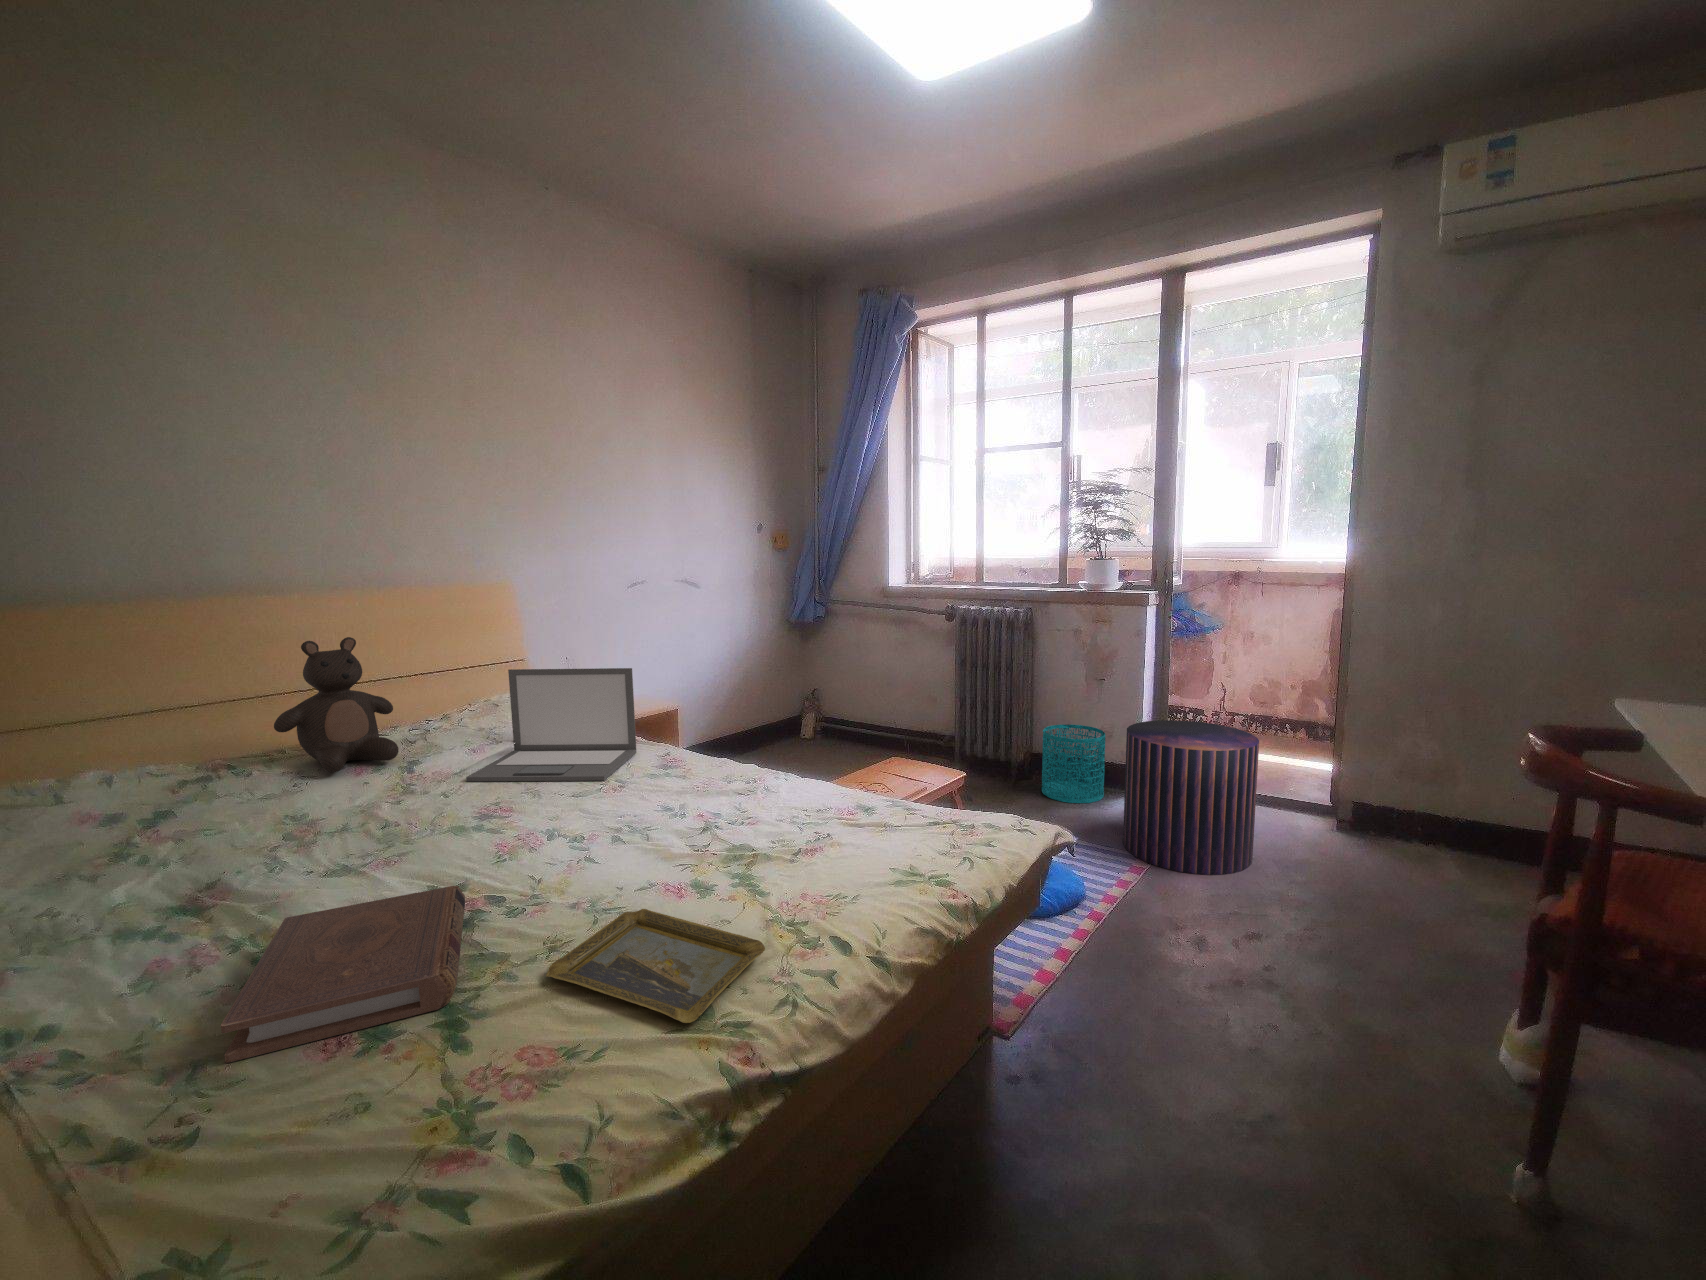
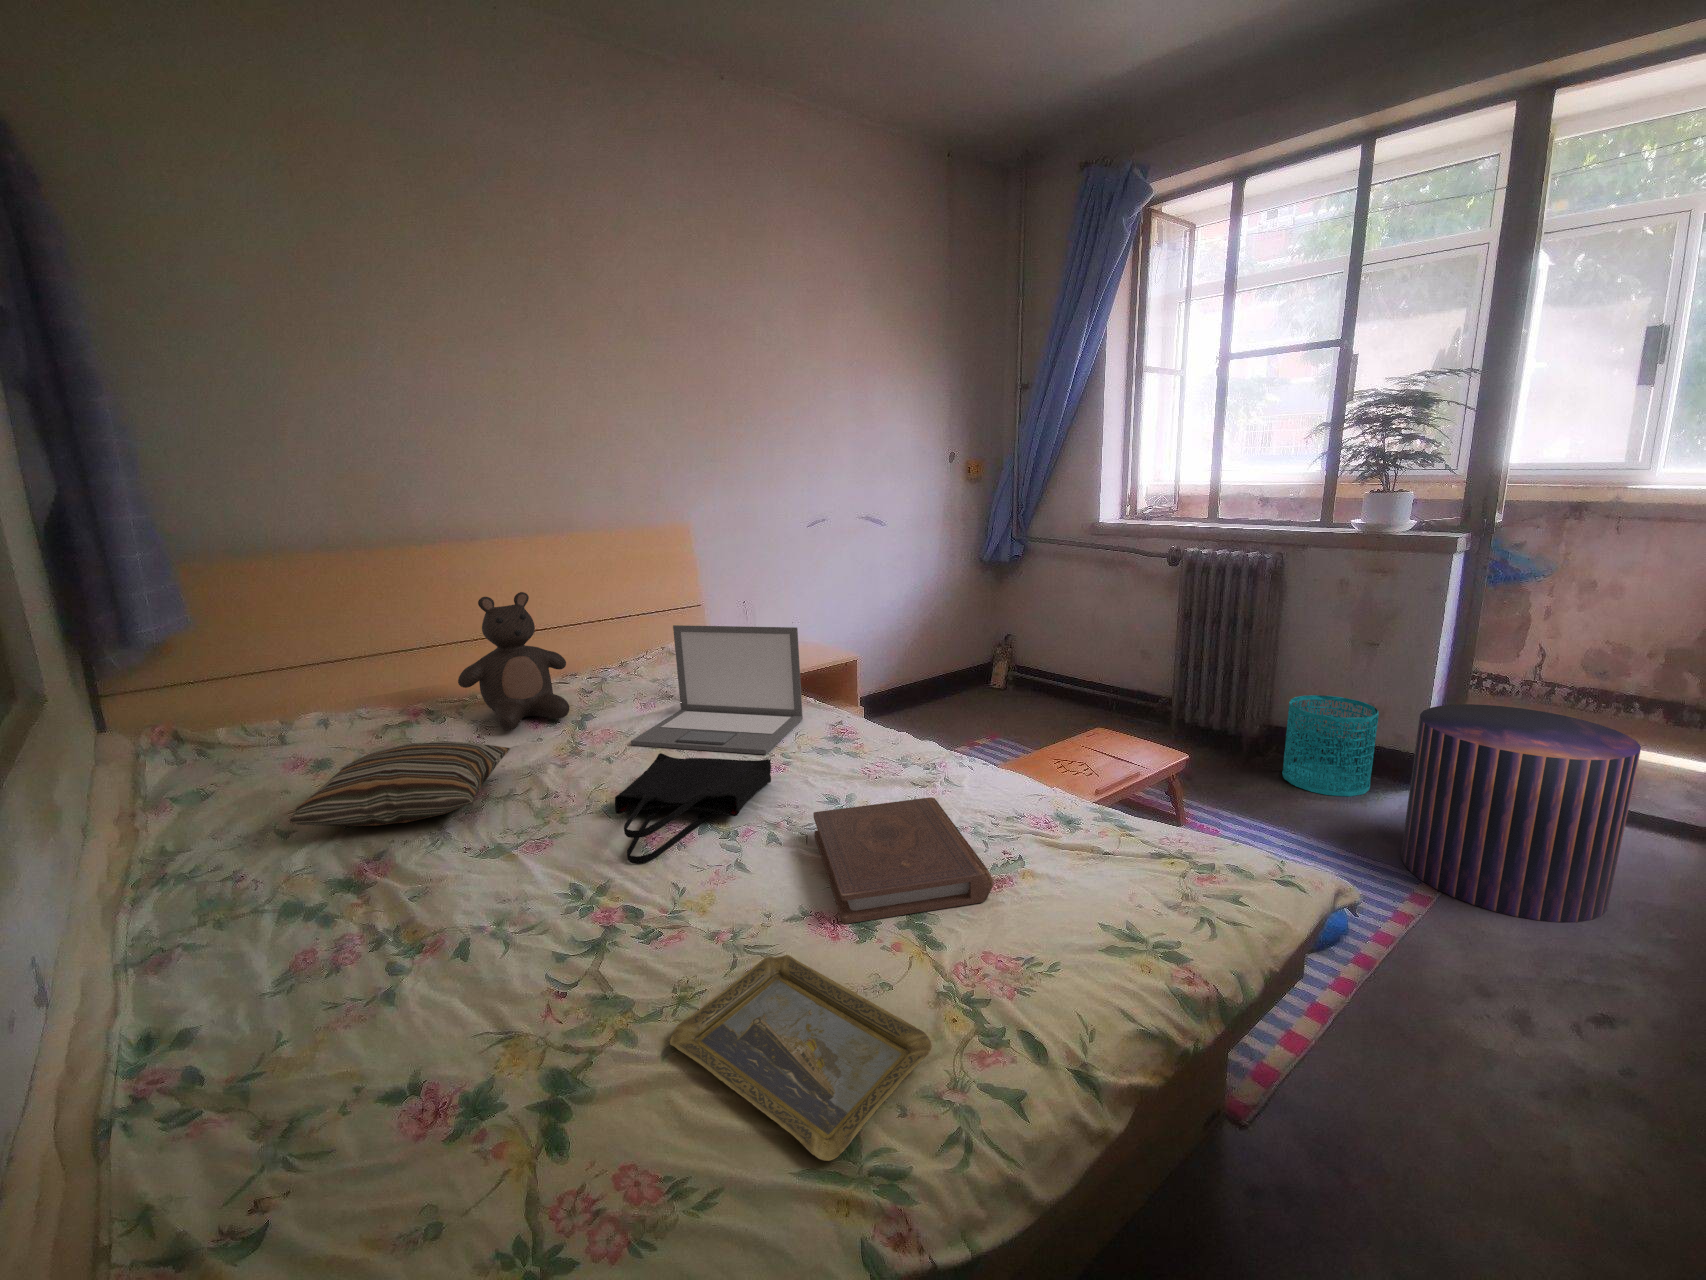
tote bag: none [462,779,612,867] -> present [615,753,771,864]
pillow: none [94,780,339,863] -> present [290,741,510,826]
book: present [221,886,465,1063] -> present [813,797,993,924]

